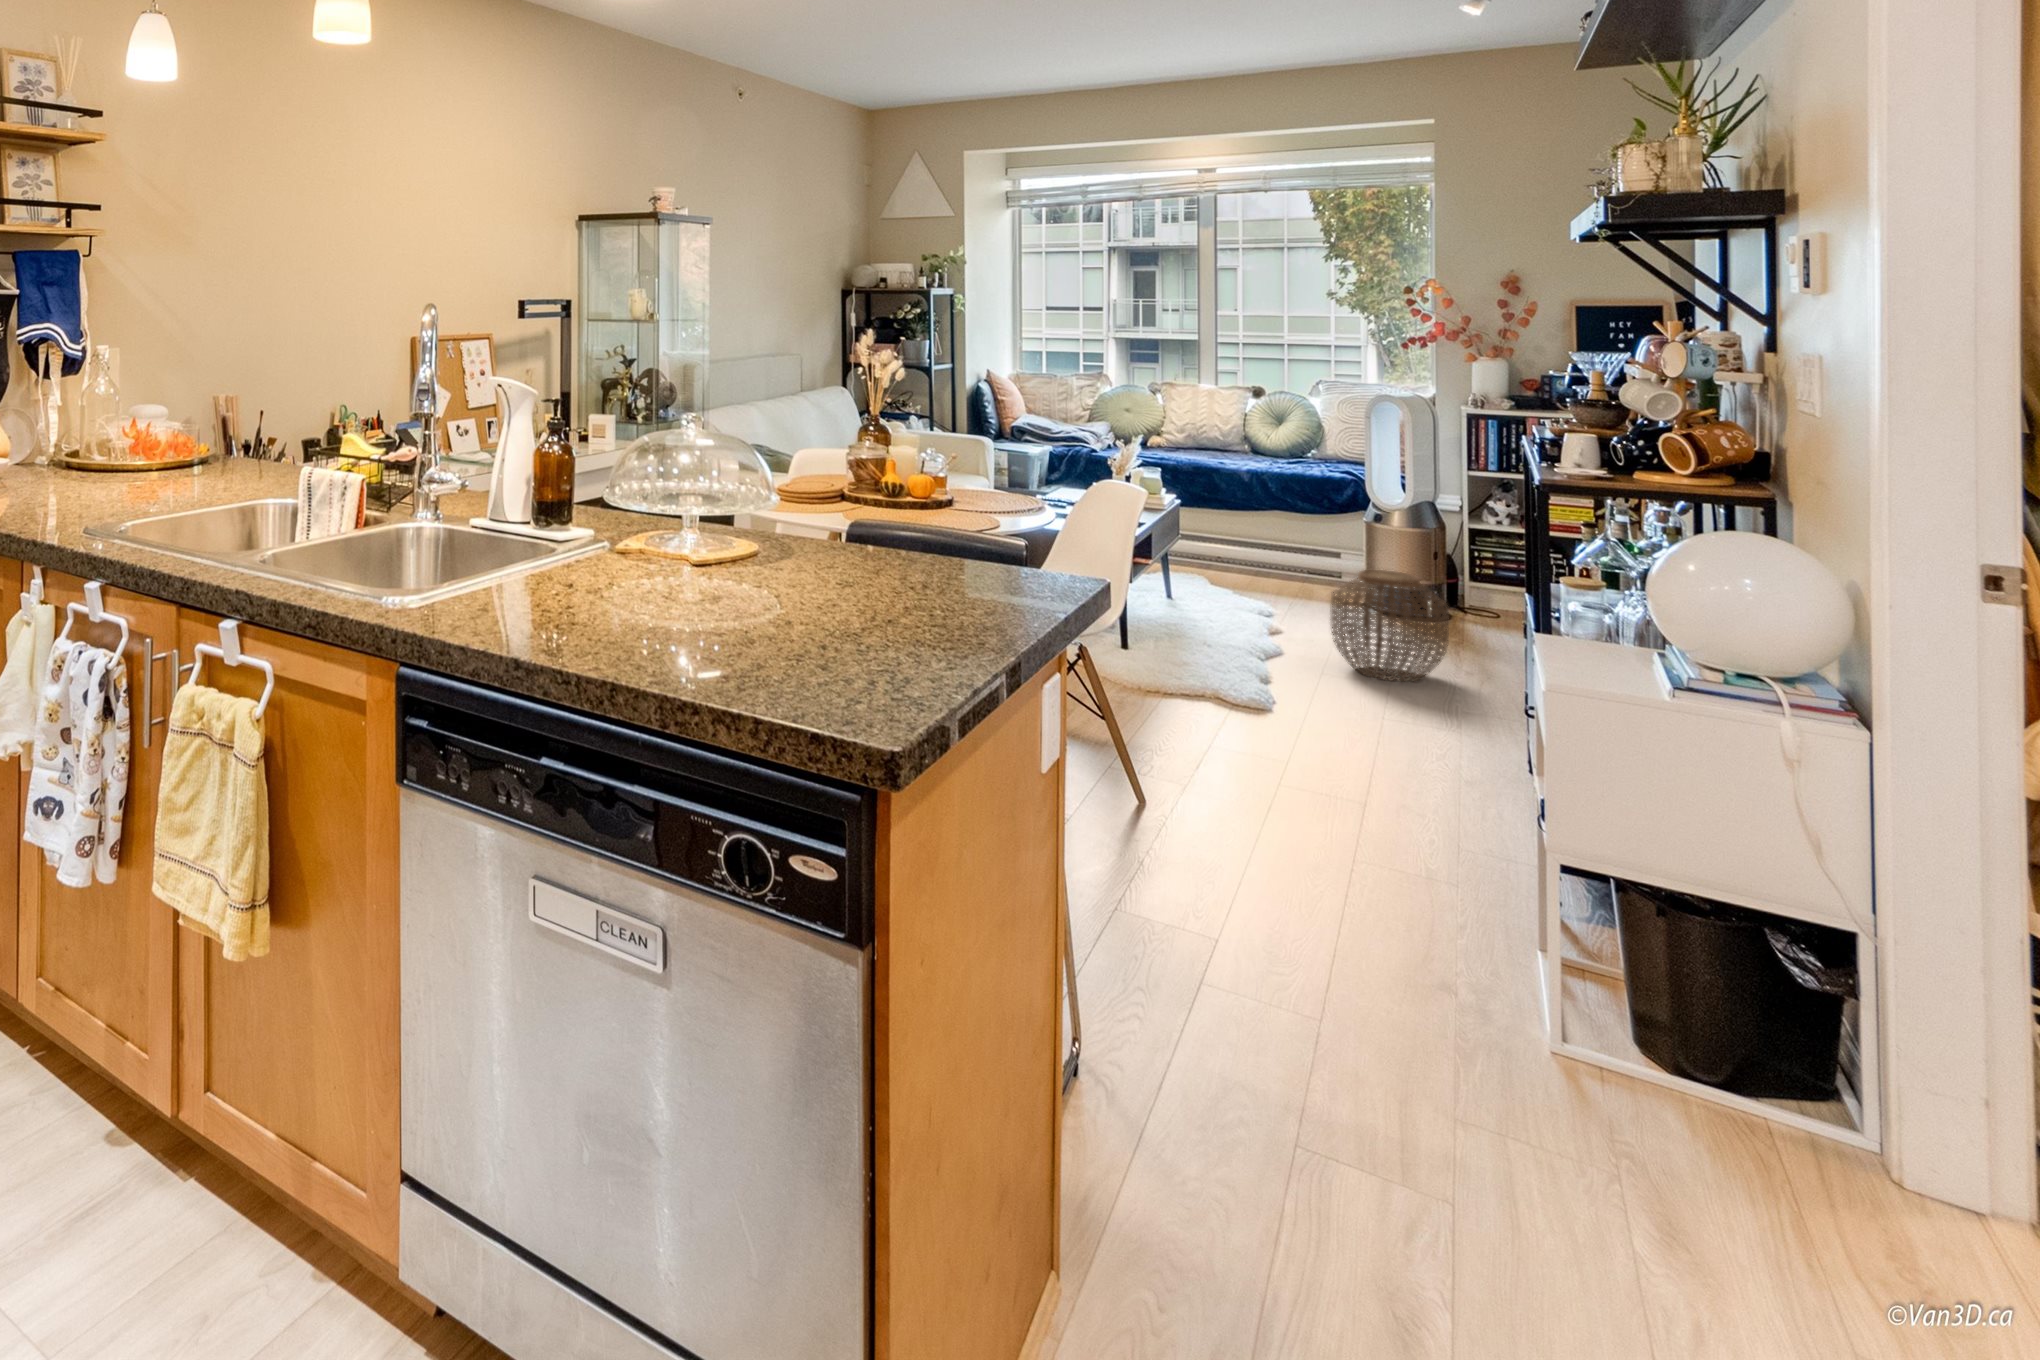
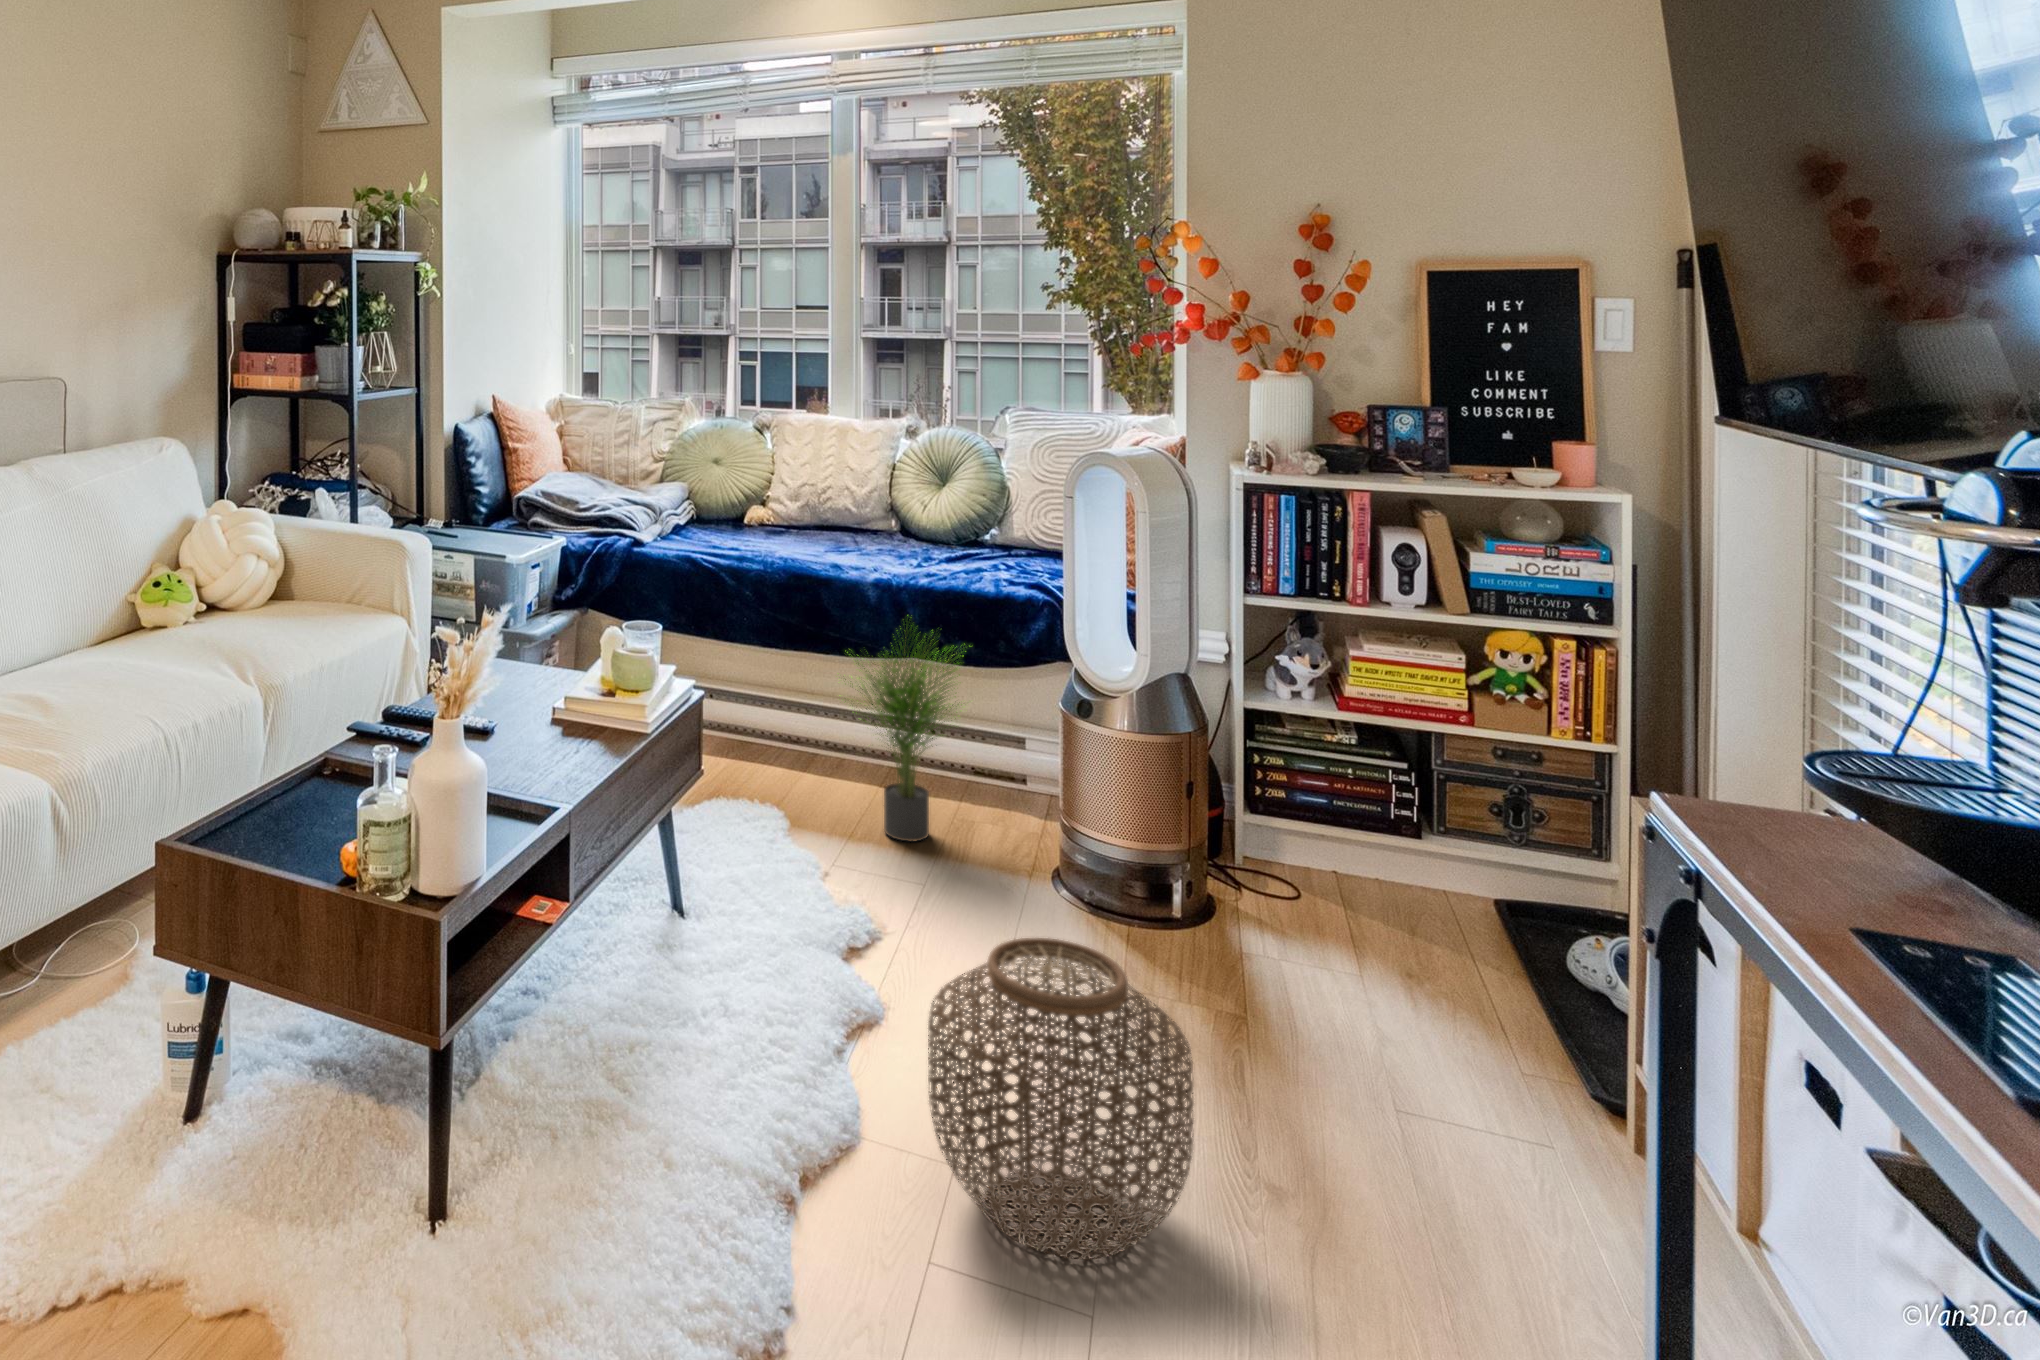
potted plant: none [1229,479,1313,592] -> present [845,621,962,841]

